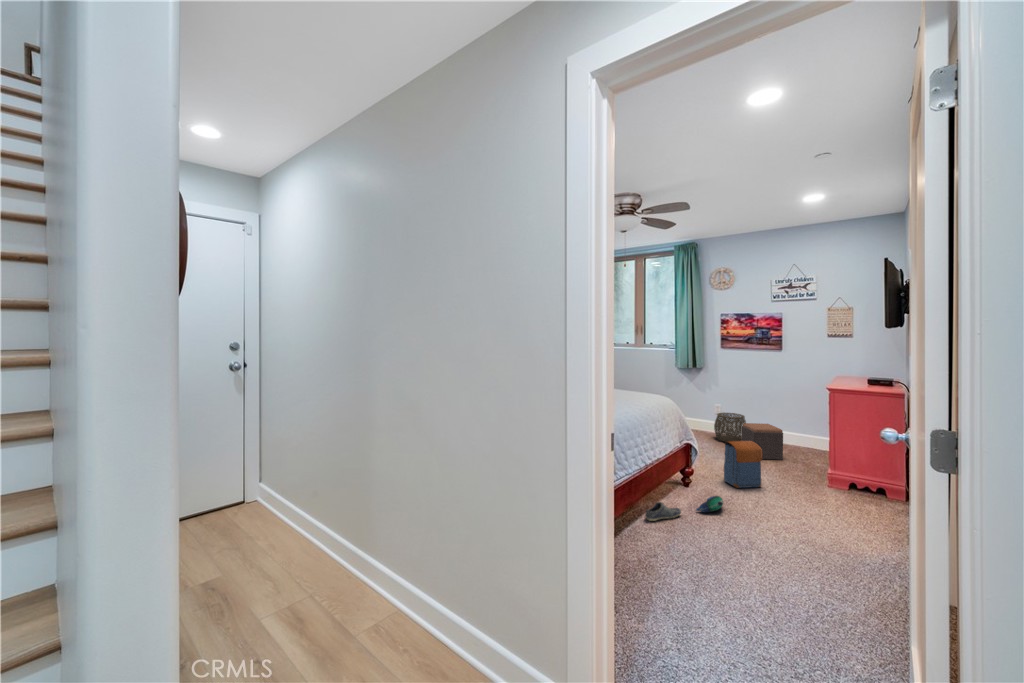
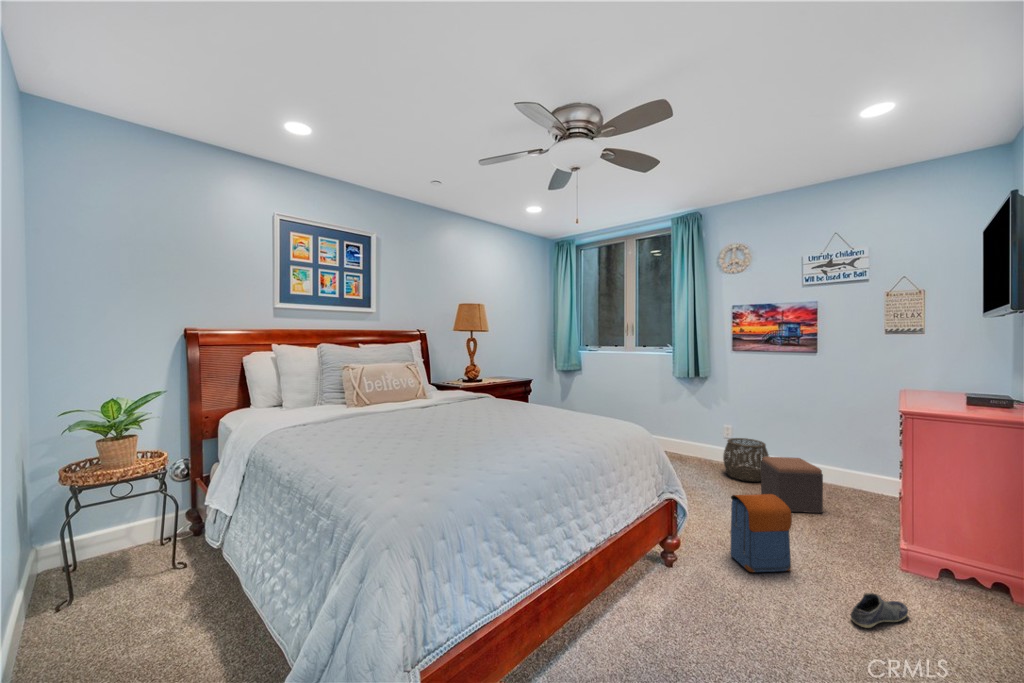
plush toy: present [696,496,723,512] -> none [674,595,724,634]
shoe: present [645,502,681,521] -> present [851,593,908,628]

